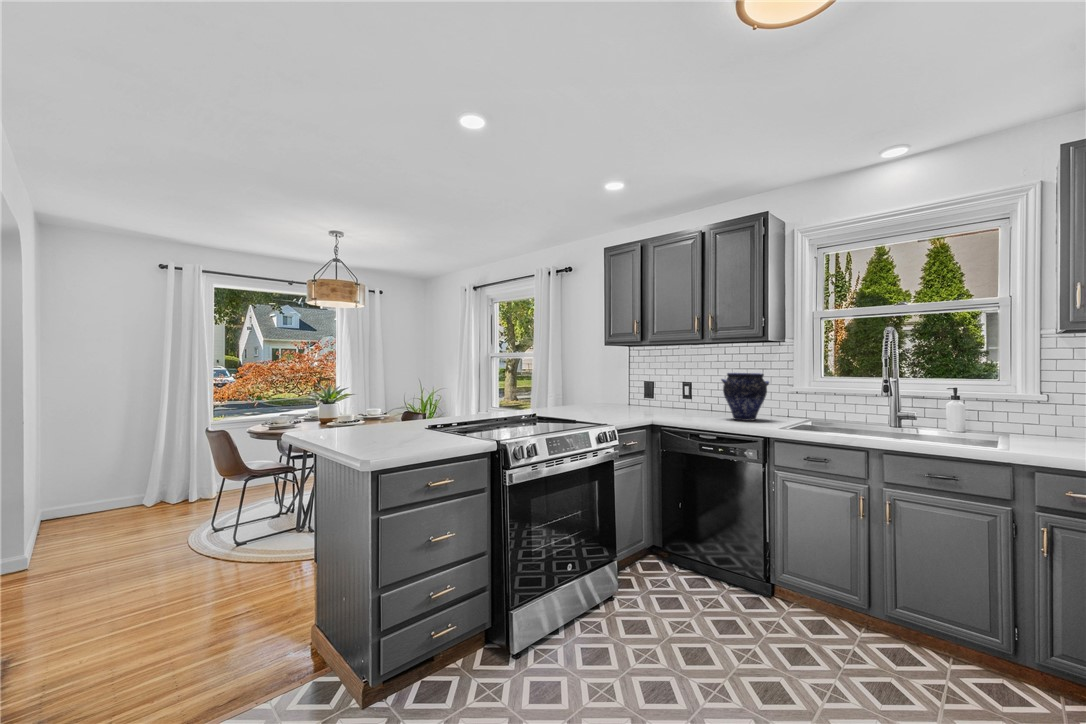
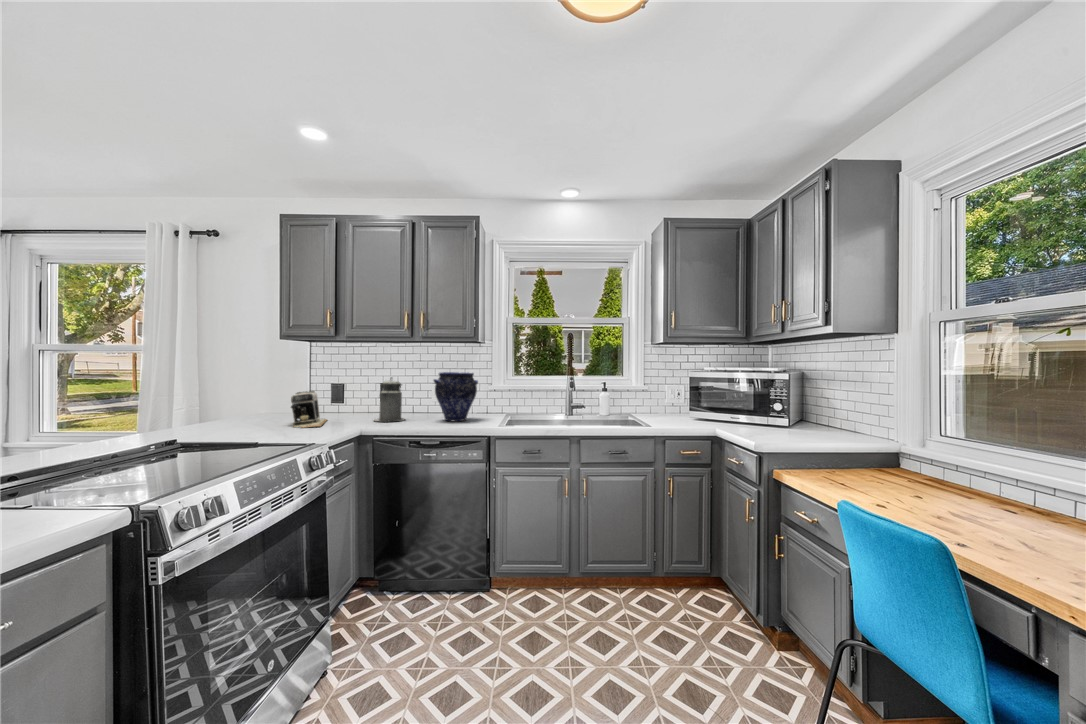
canister: none [670,377,699,416] -> present [374,377,405,421]
coffee maker: none [607,387,637,415] -> present [291,391,327,428]

